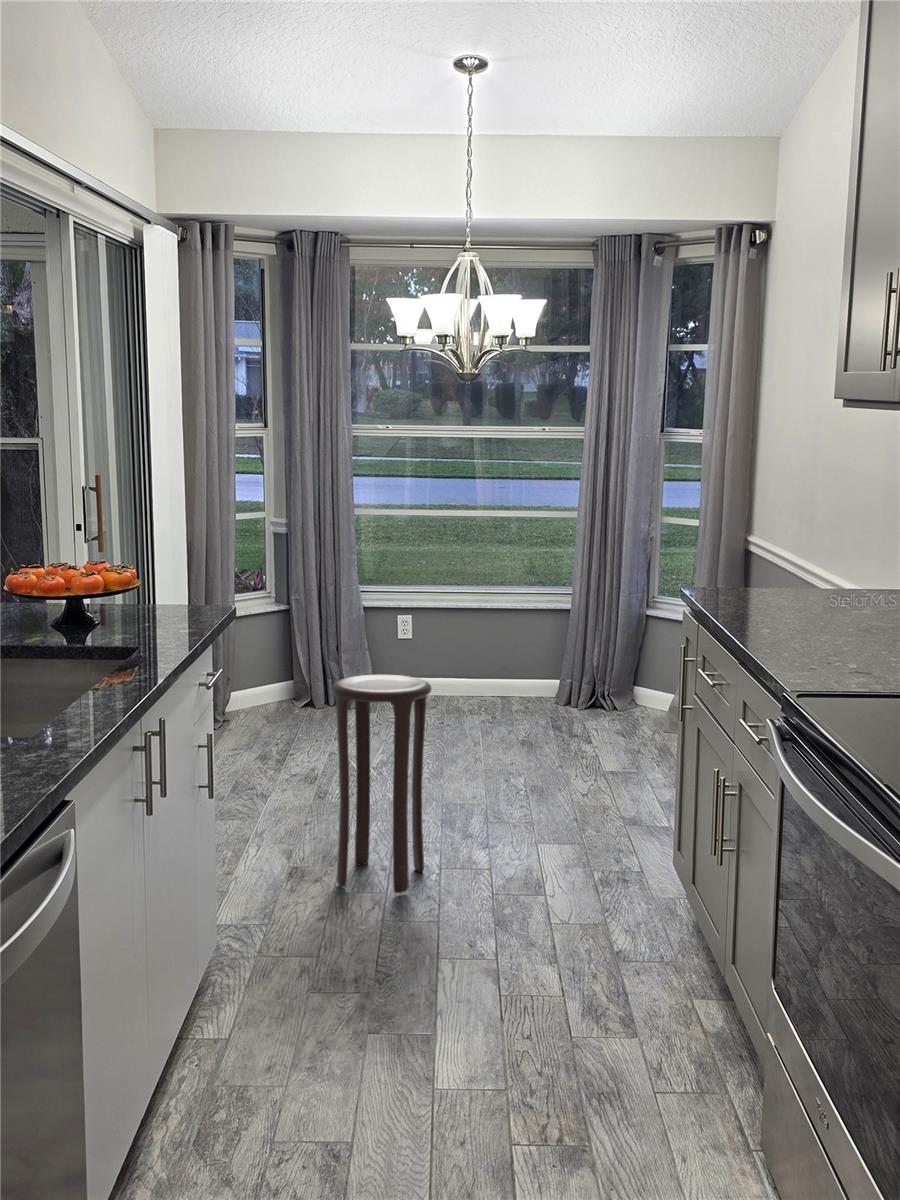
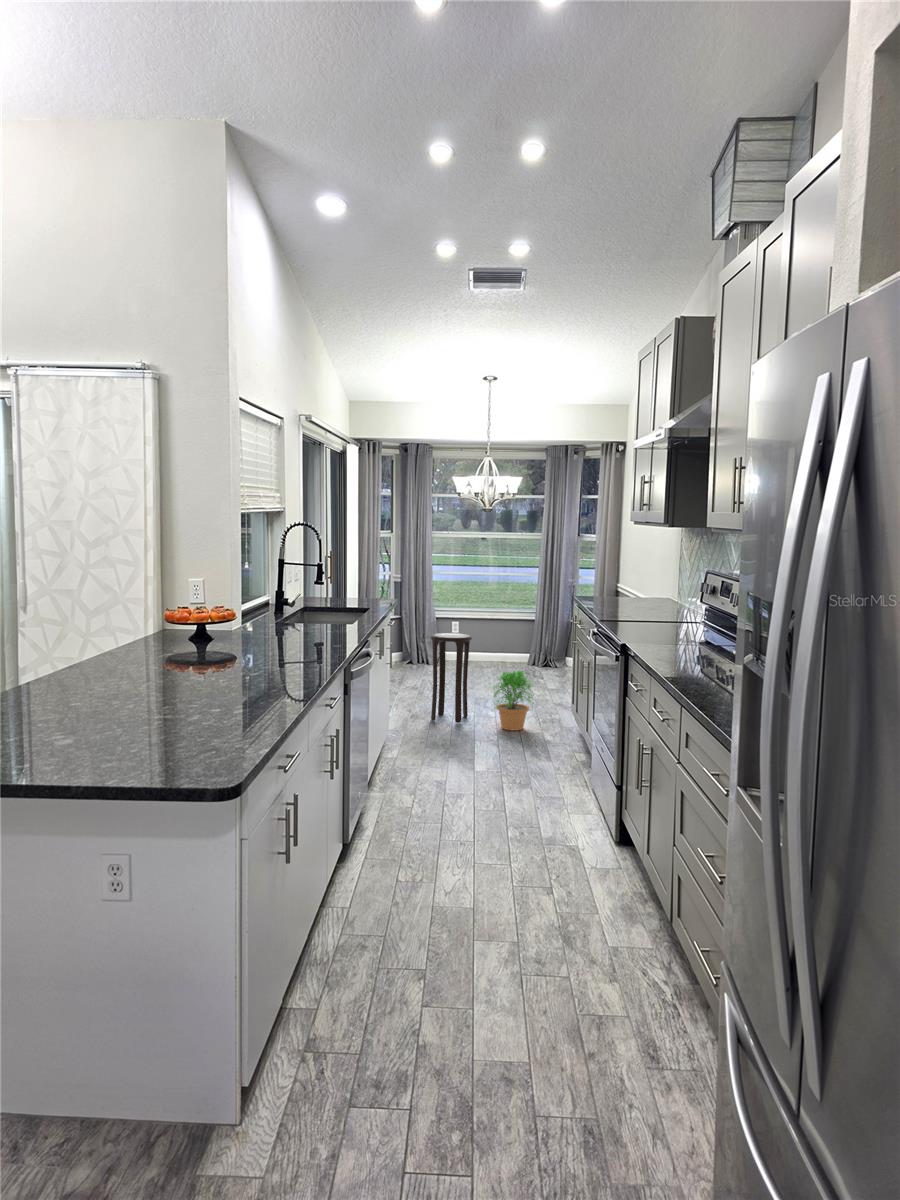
potted plant: none [472,766,597,916] -> present [494,671,534,731]

